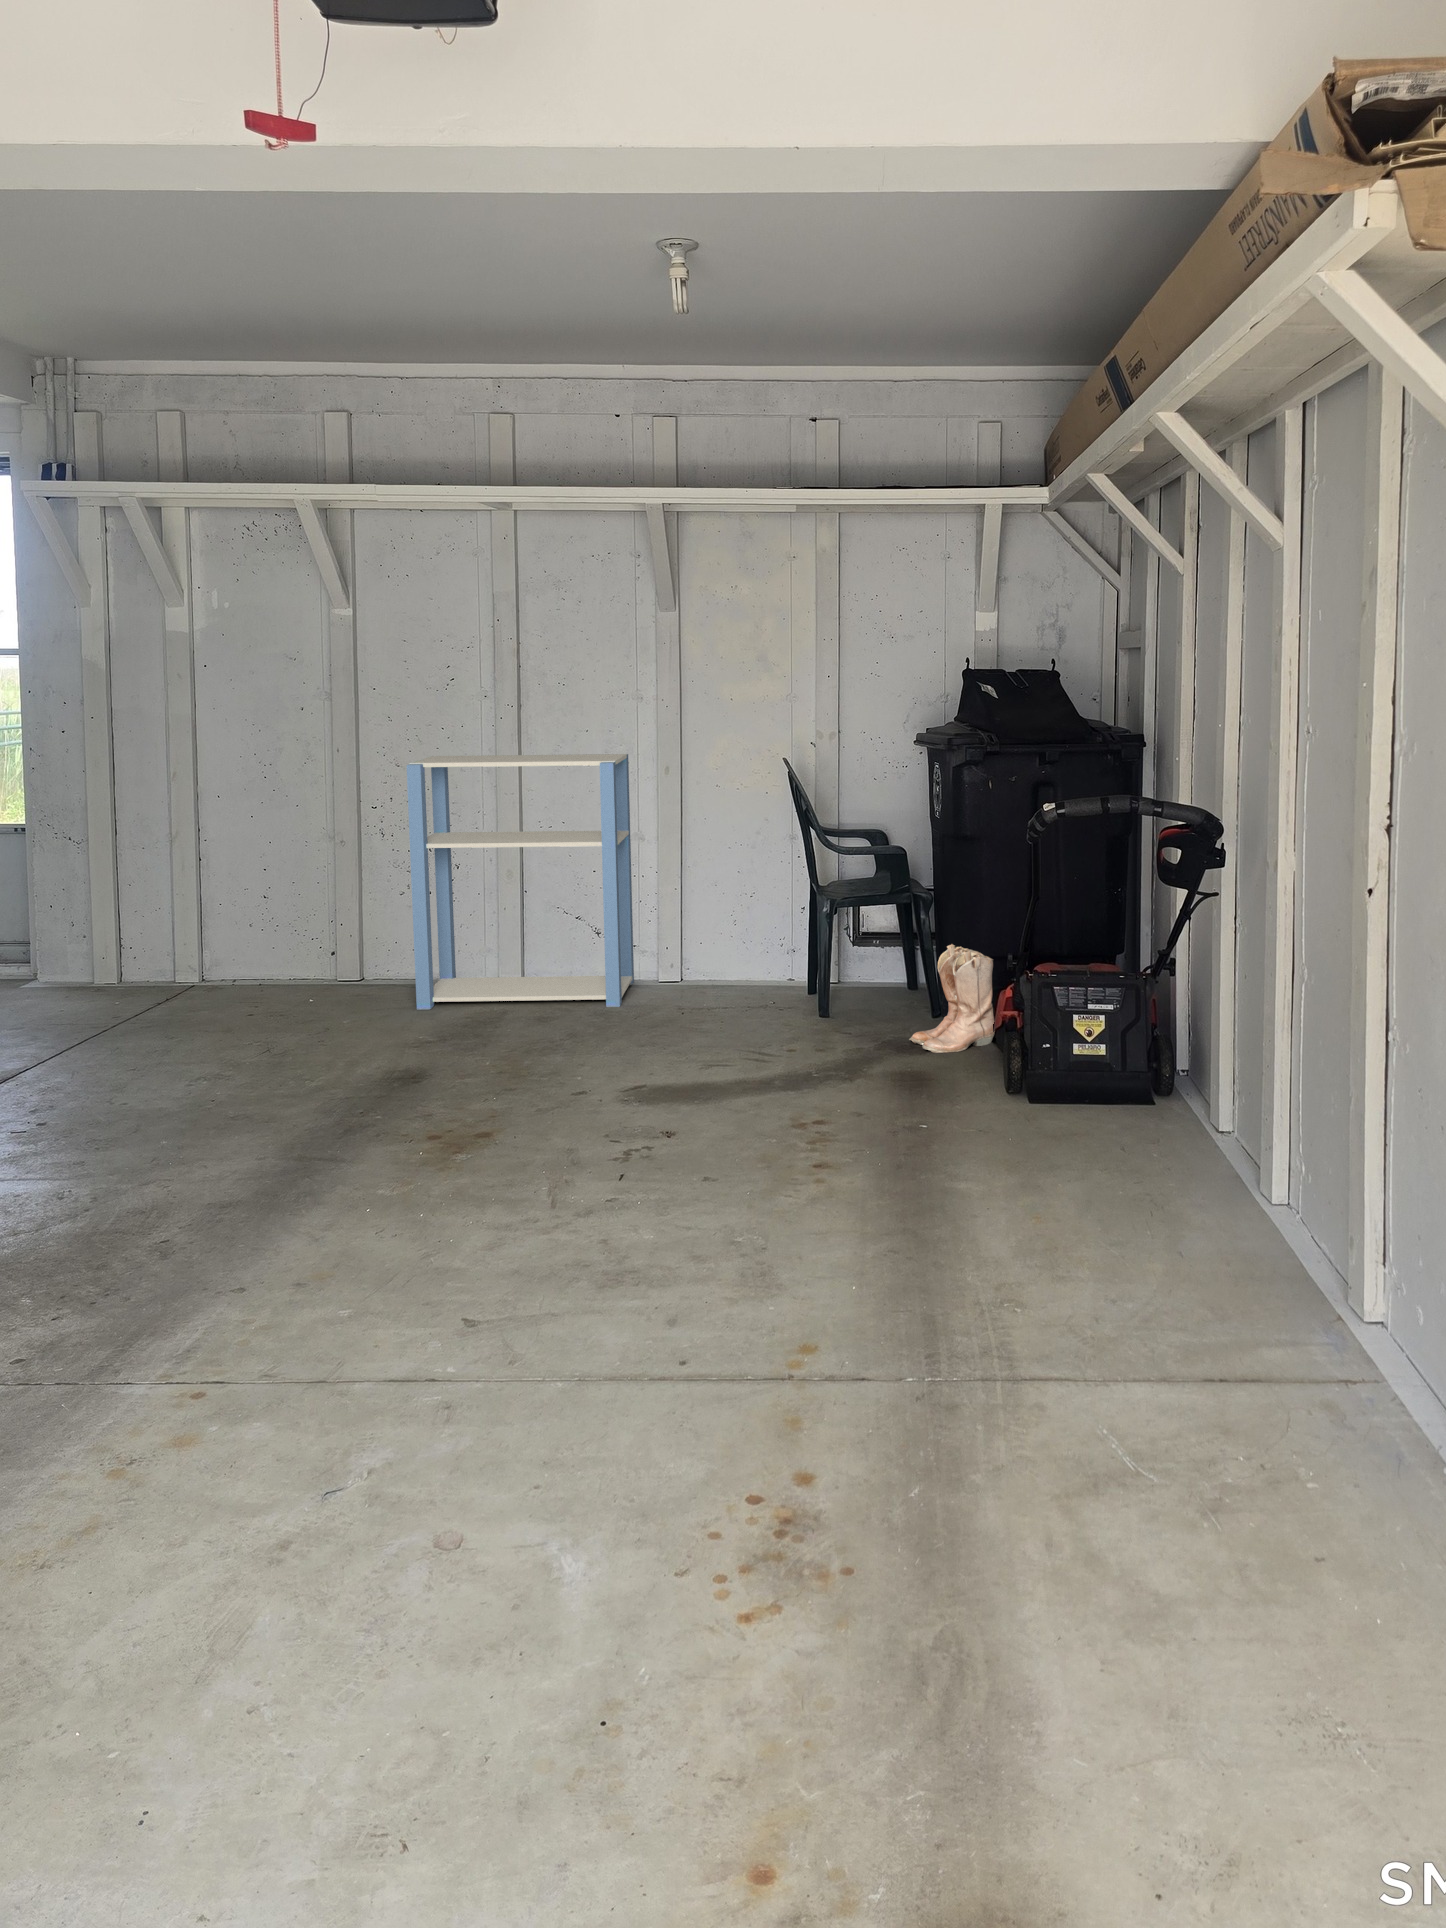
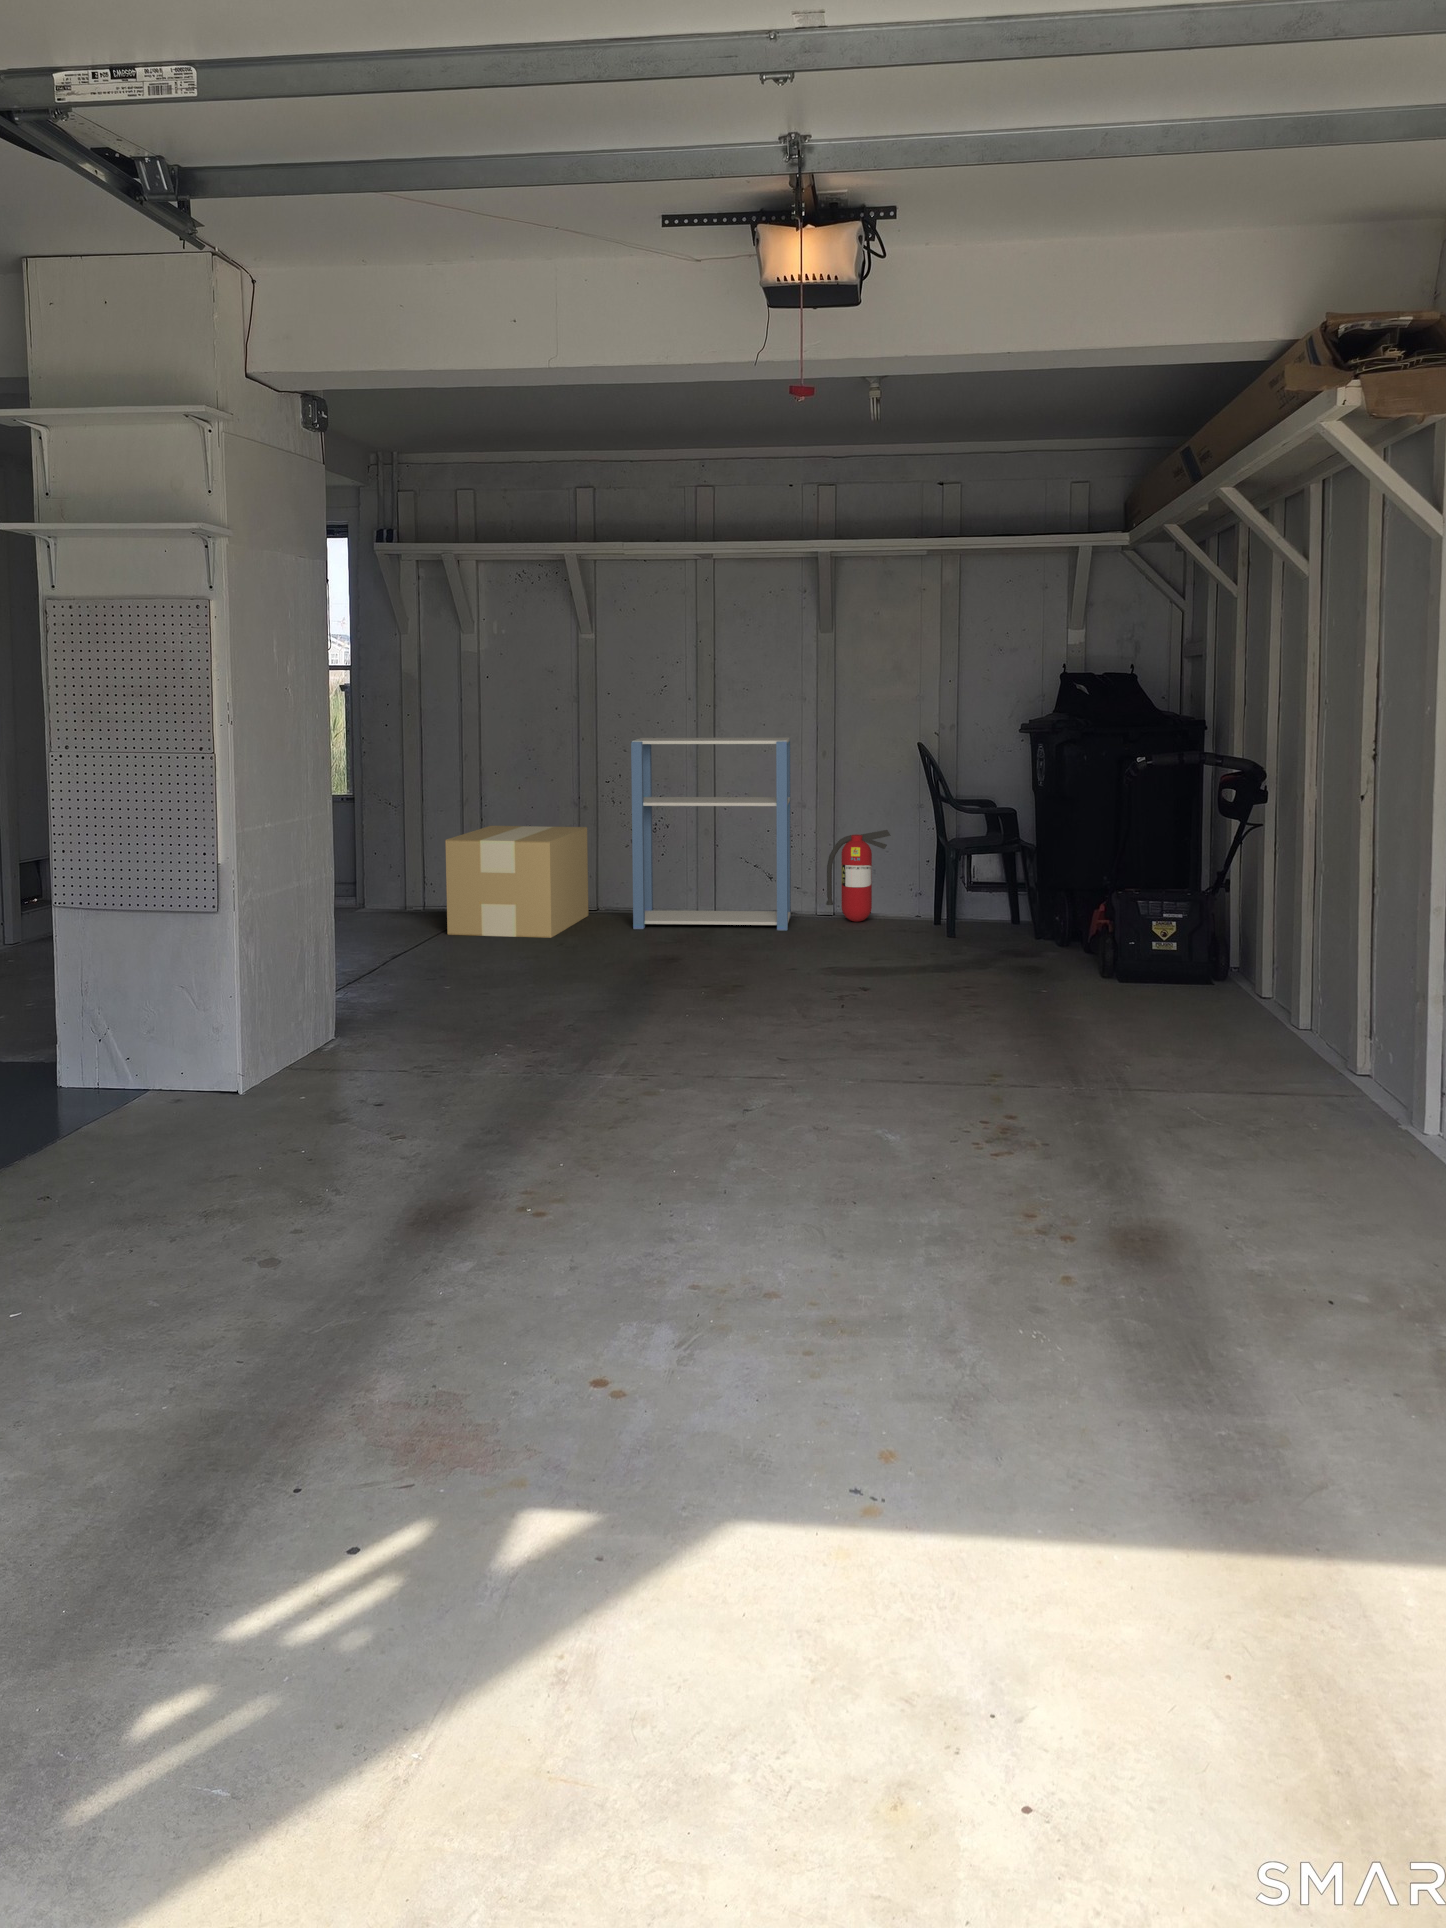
cardboard box: none [149,871,371,1029] -> present [446,826,588,938]
fire extinguisher: none [676,871,757,988] -> present [827,830,891,922]
boots: present [910,944,994,1053] -> none [1020,879,1087,959]

